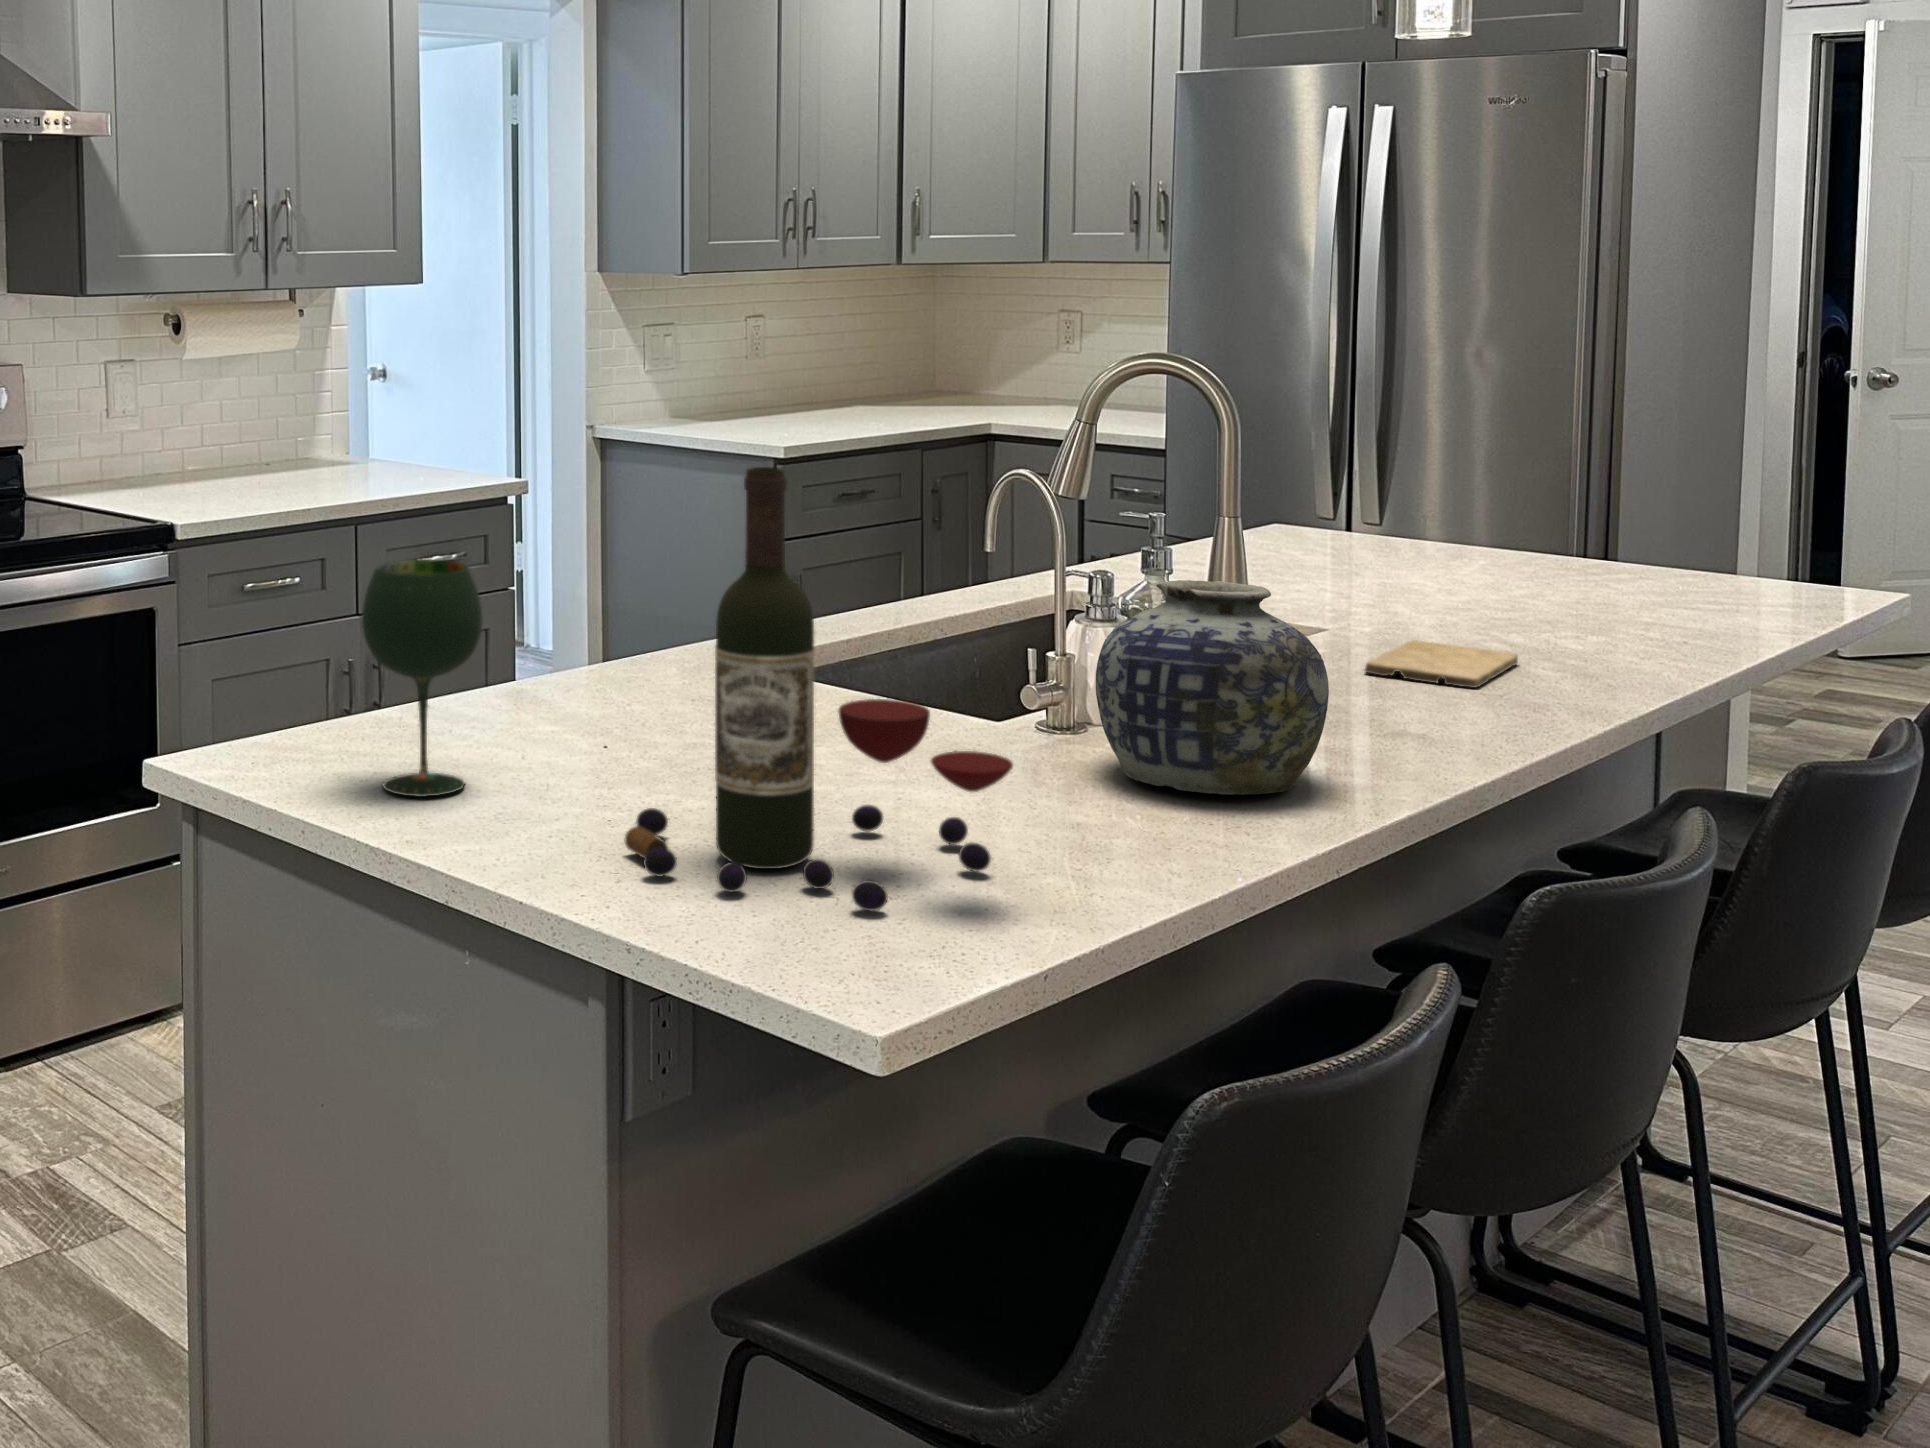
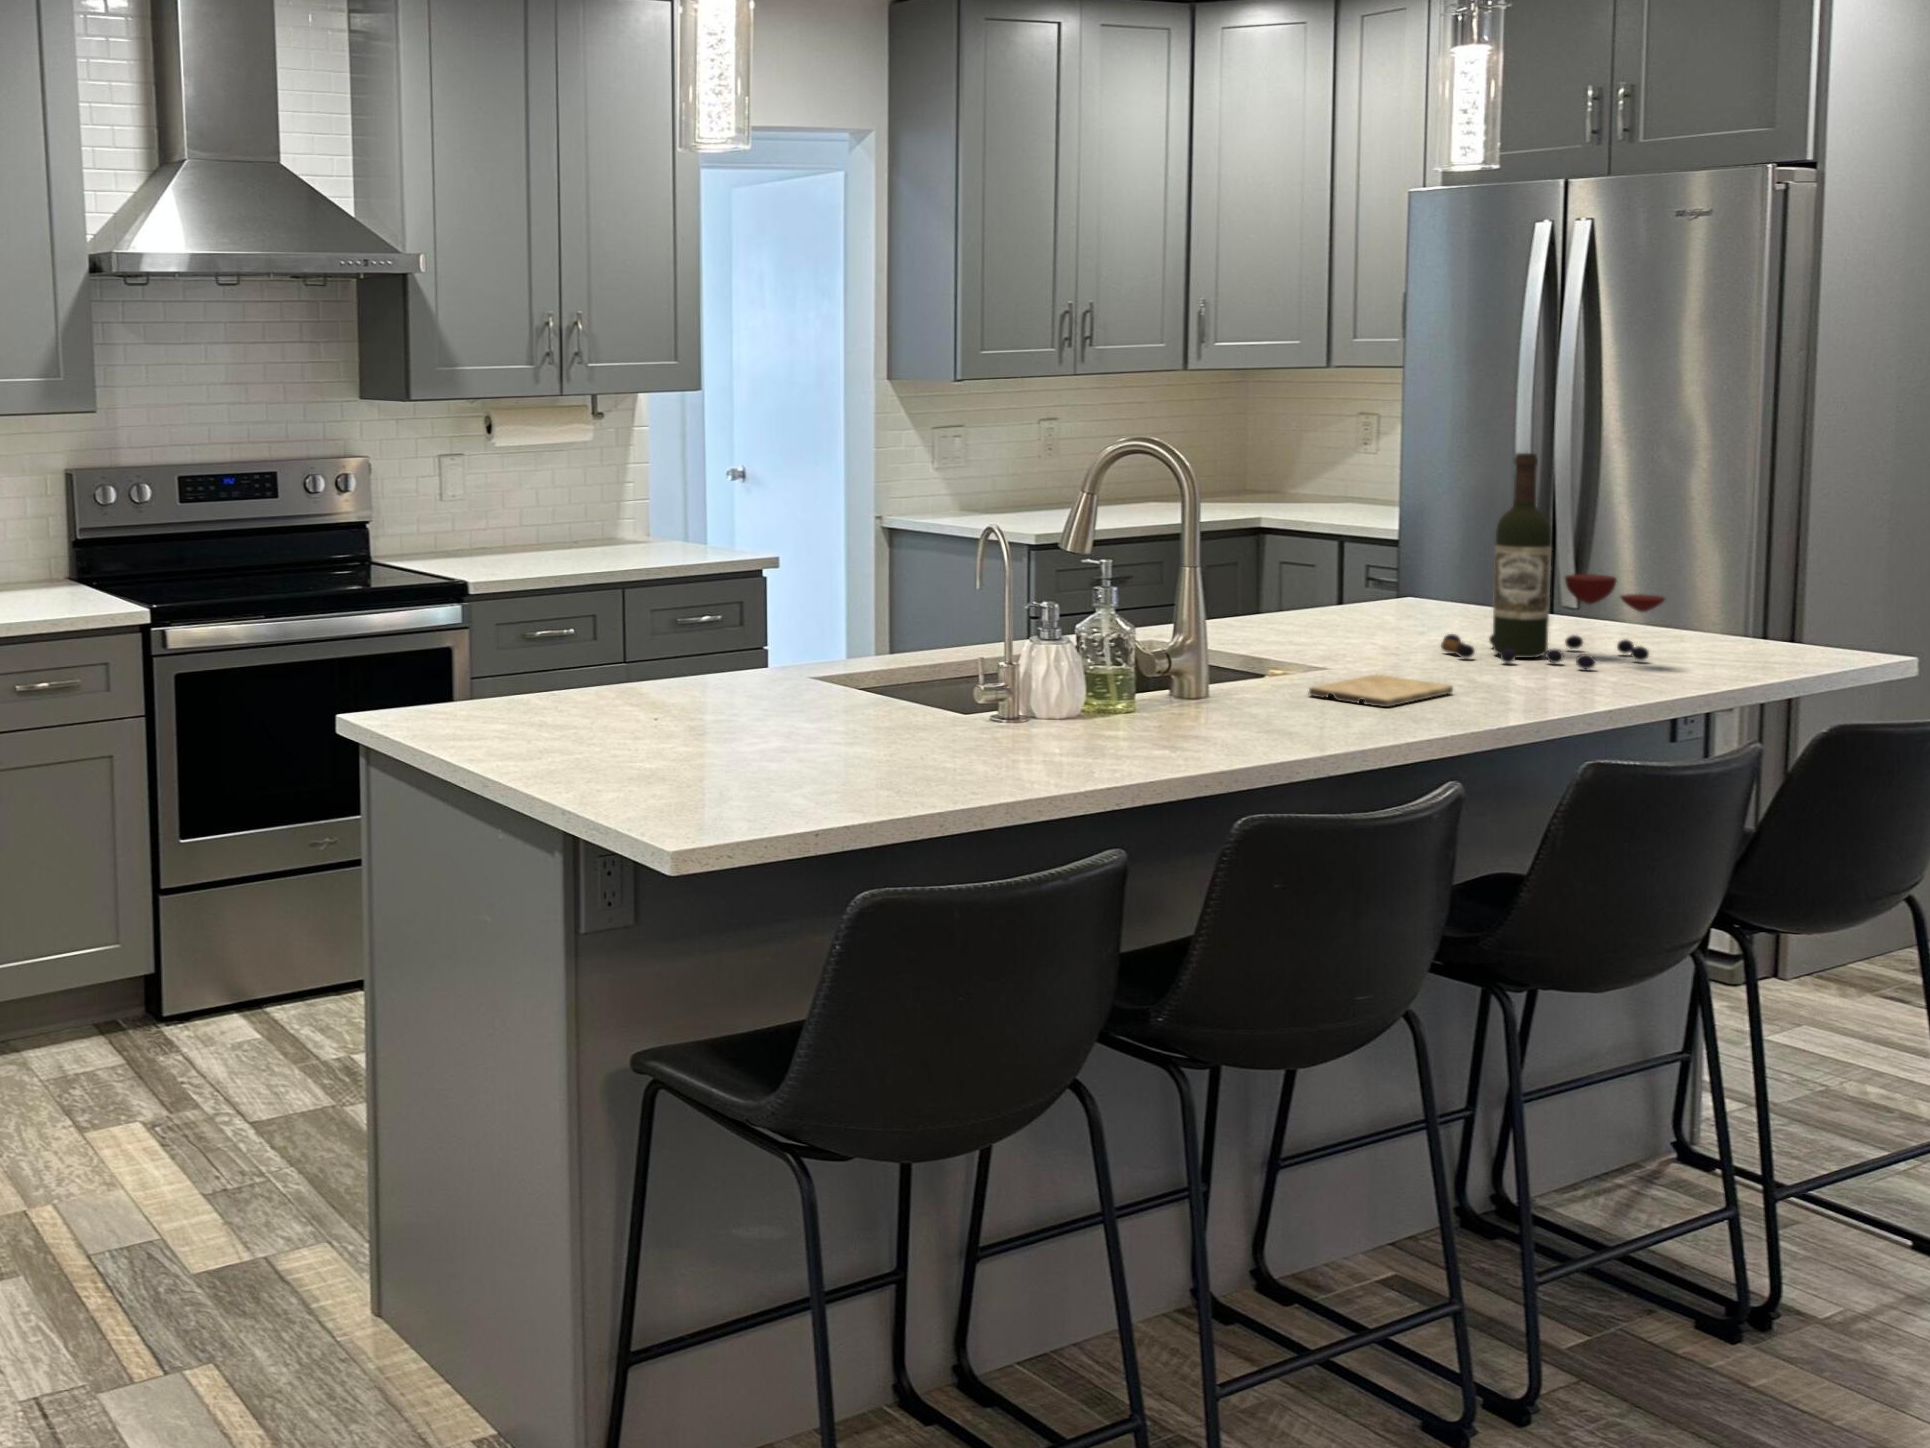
wine bottle: present [625,467,1013,911] -> present [1441,453,1665,669]
wine glass: present [362,559,482,797] -> none [458,577,542,739]
vase: present [1096,580,1329,795] -> none [991,603,1162,758]

